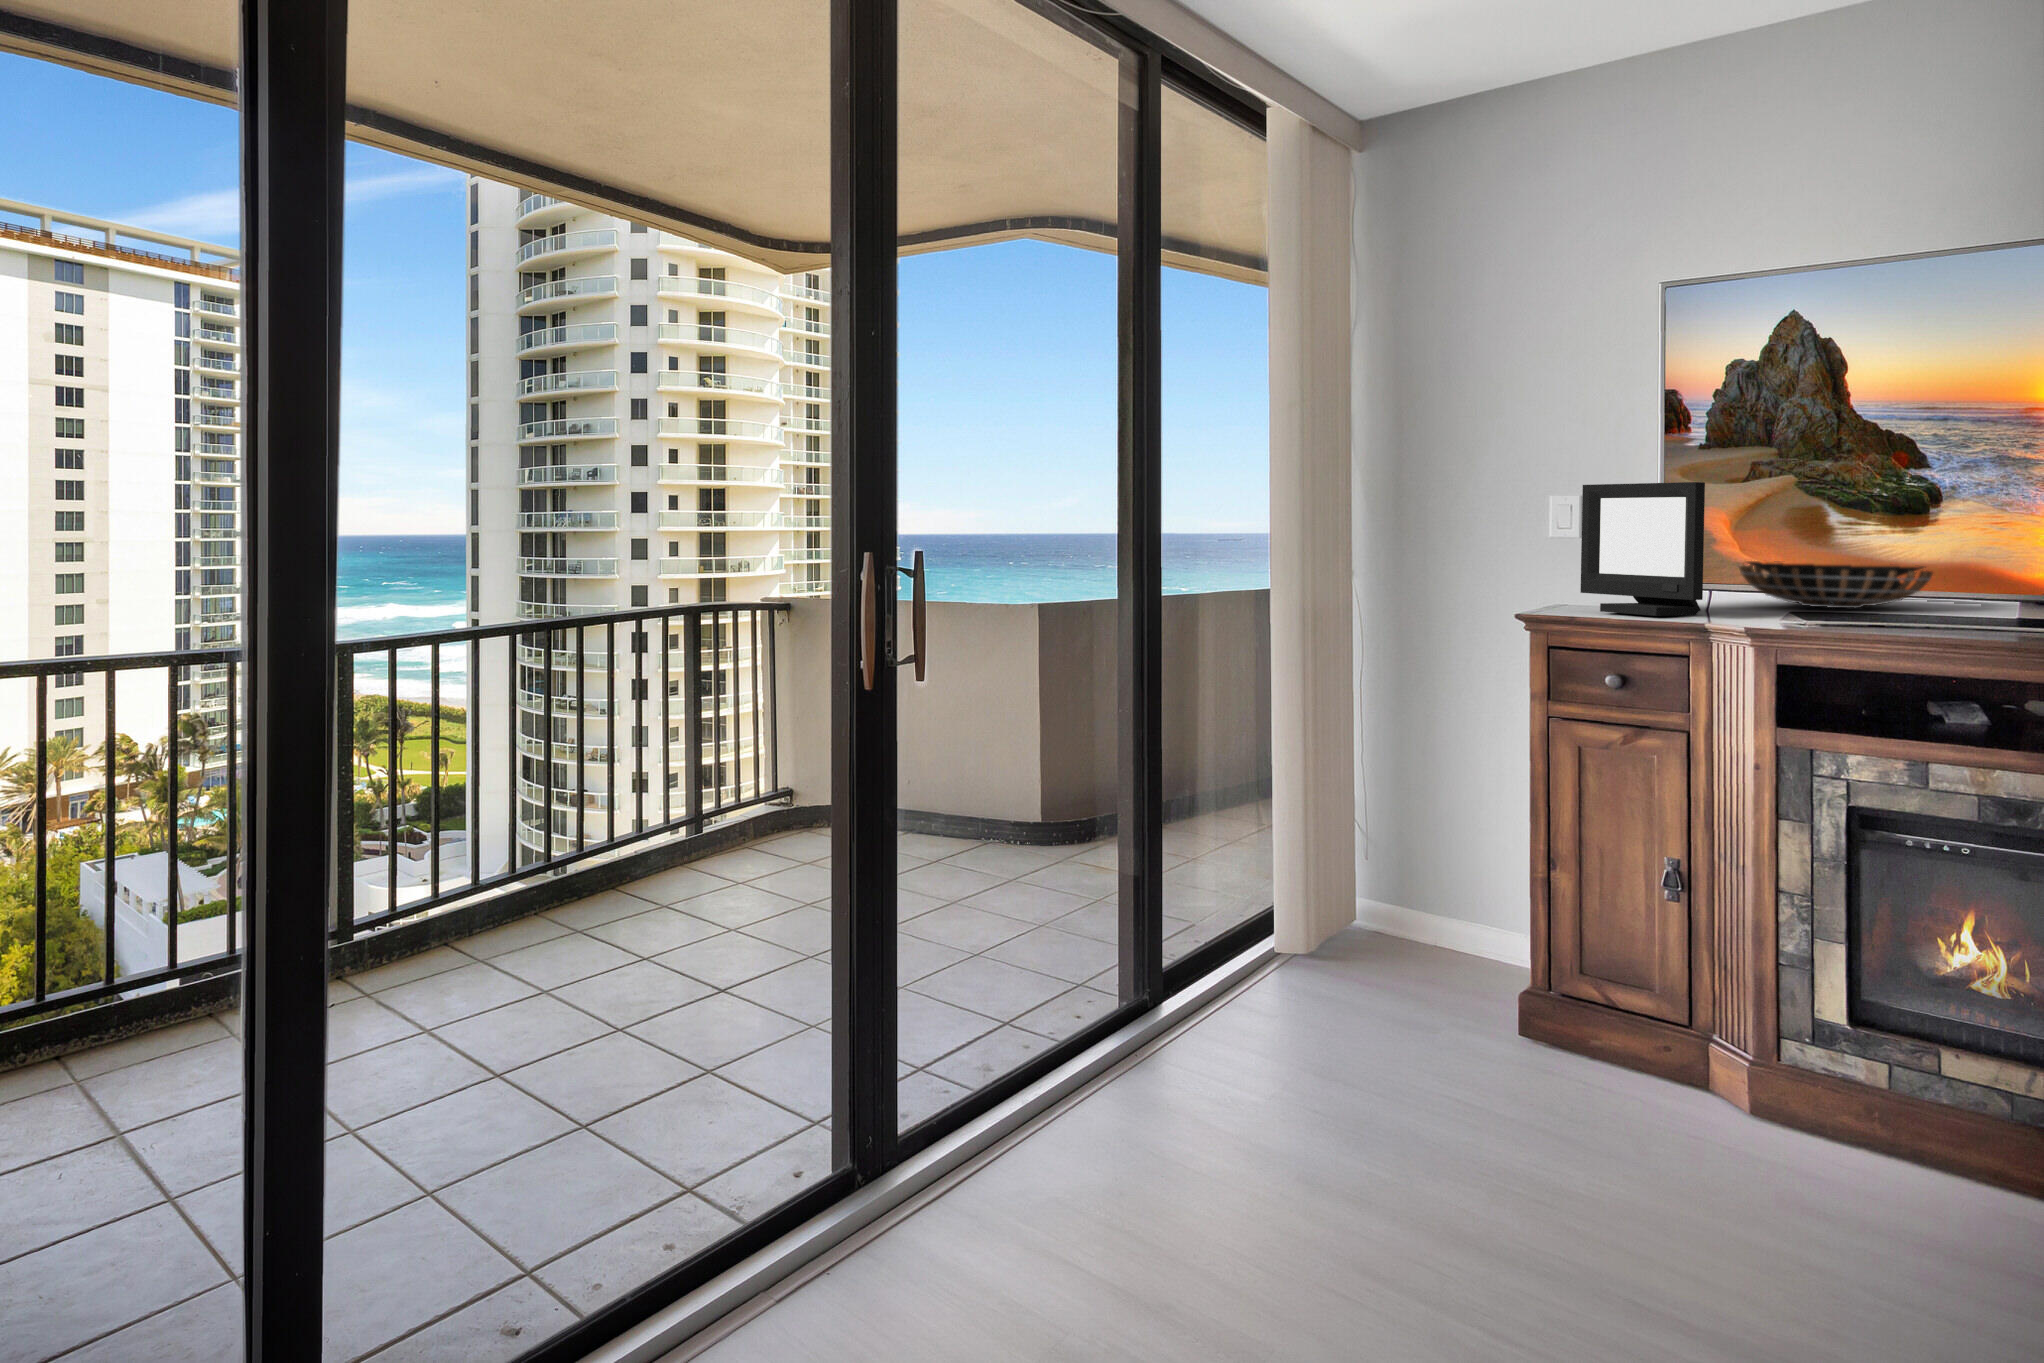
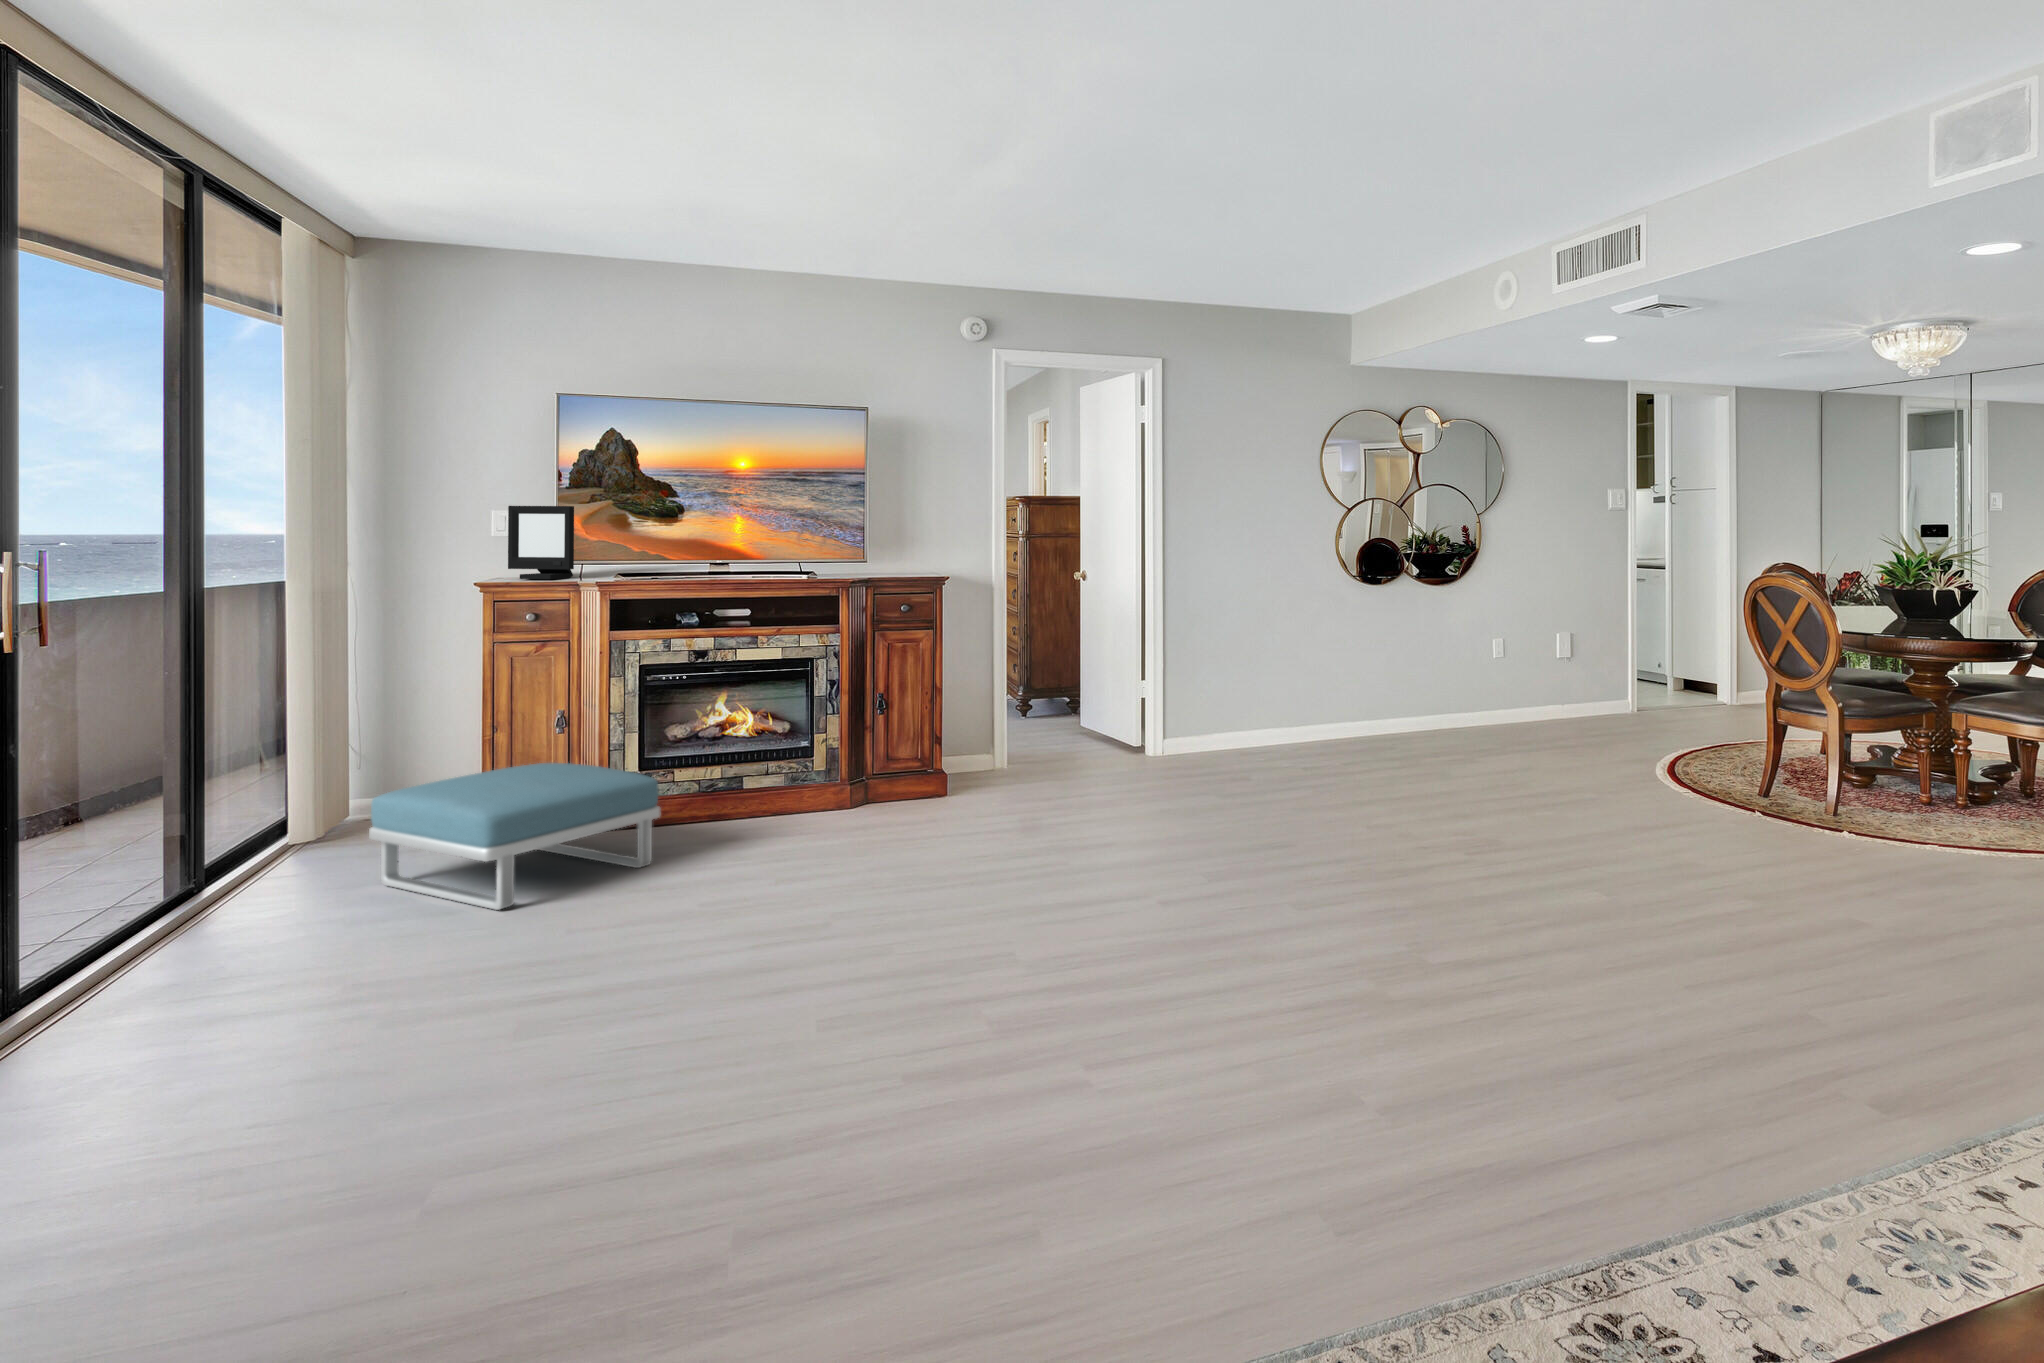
decorative bowl: present [1739,561,1933,608] -> none [592,547,679,570]
footstool: none [1341,955,1920,1301] -> present [369,763,661,910]

